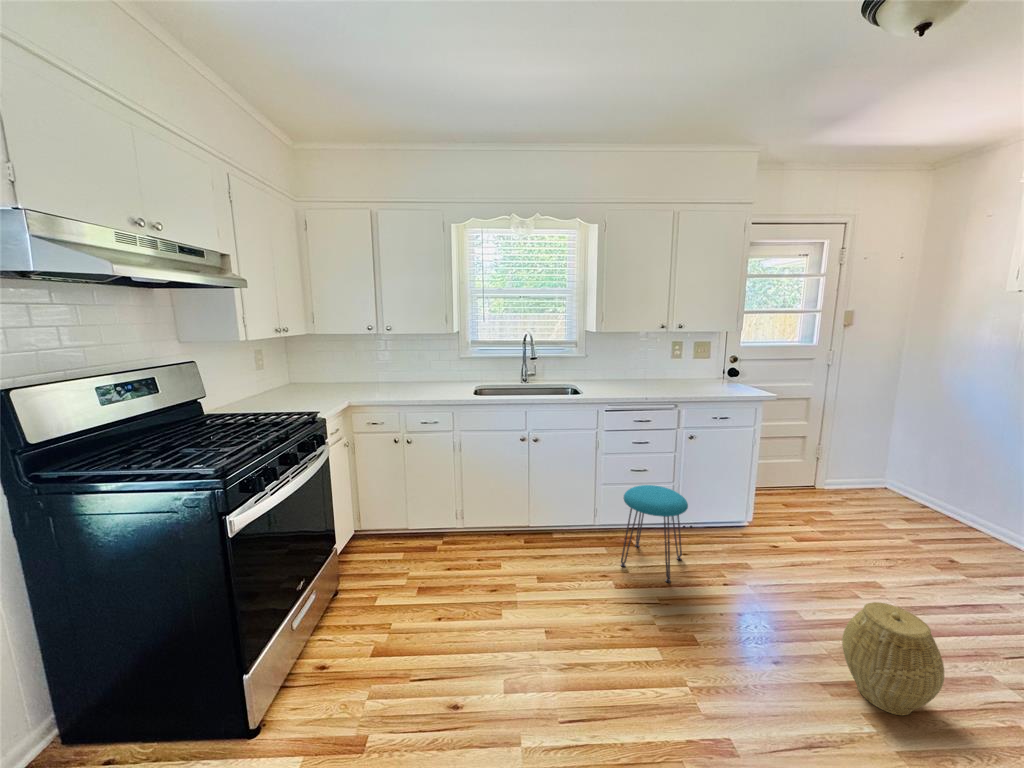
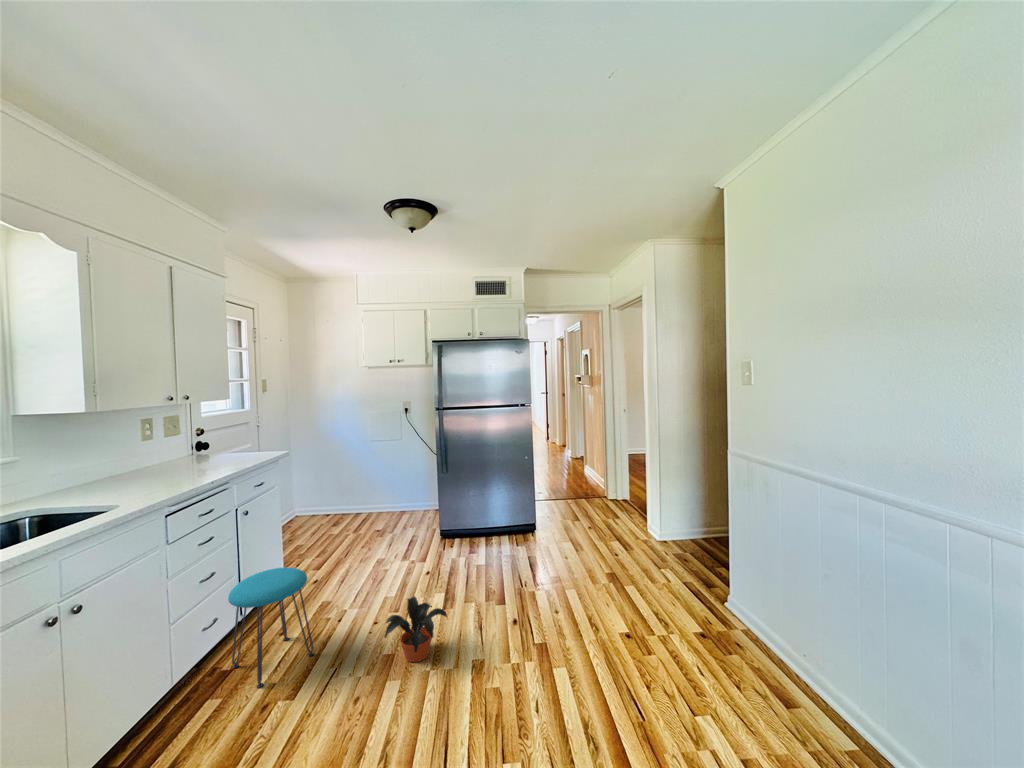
potted plant: none [671,601,756,680] -> present [385,597,447,662]
woven basket: present [842,602,944,715] -> none [434,537,478,598]

